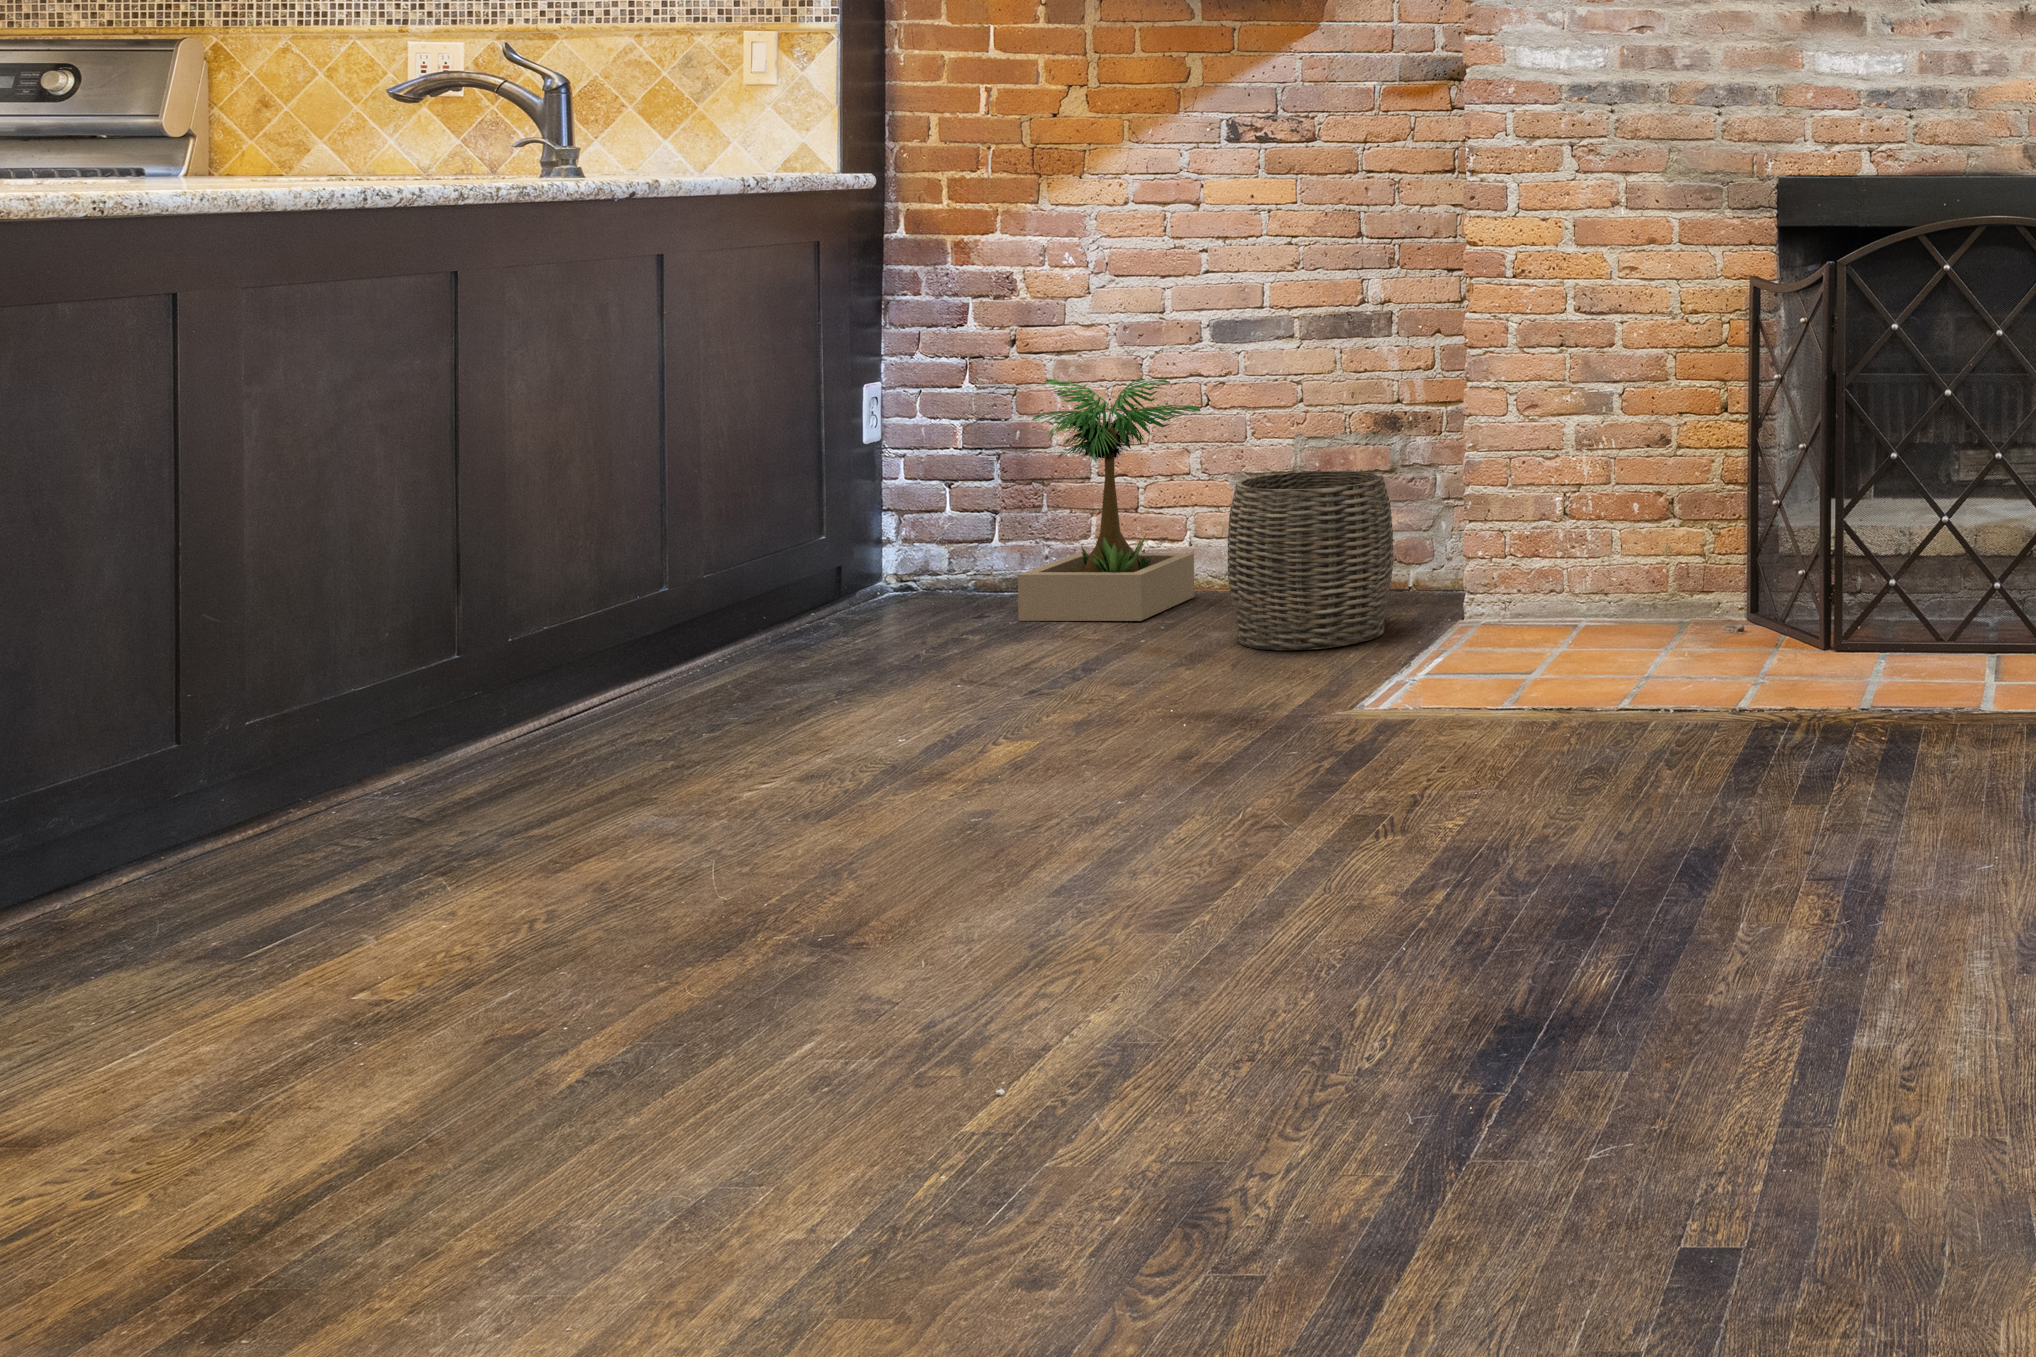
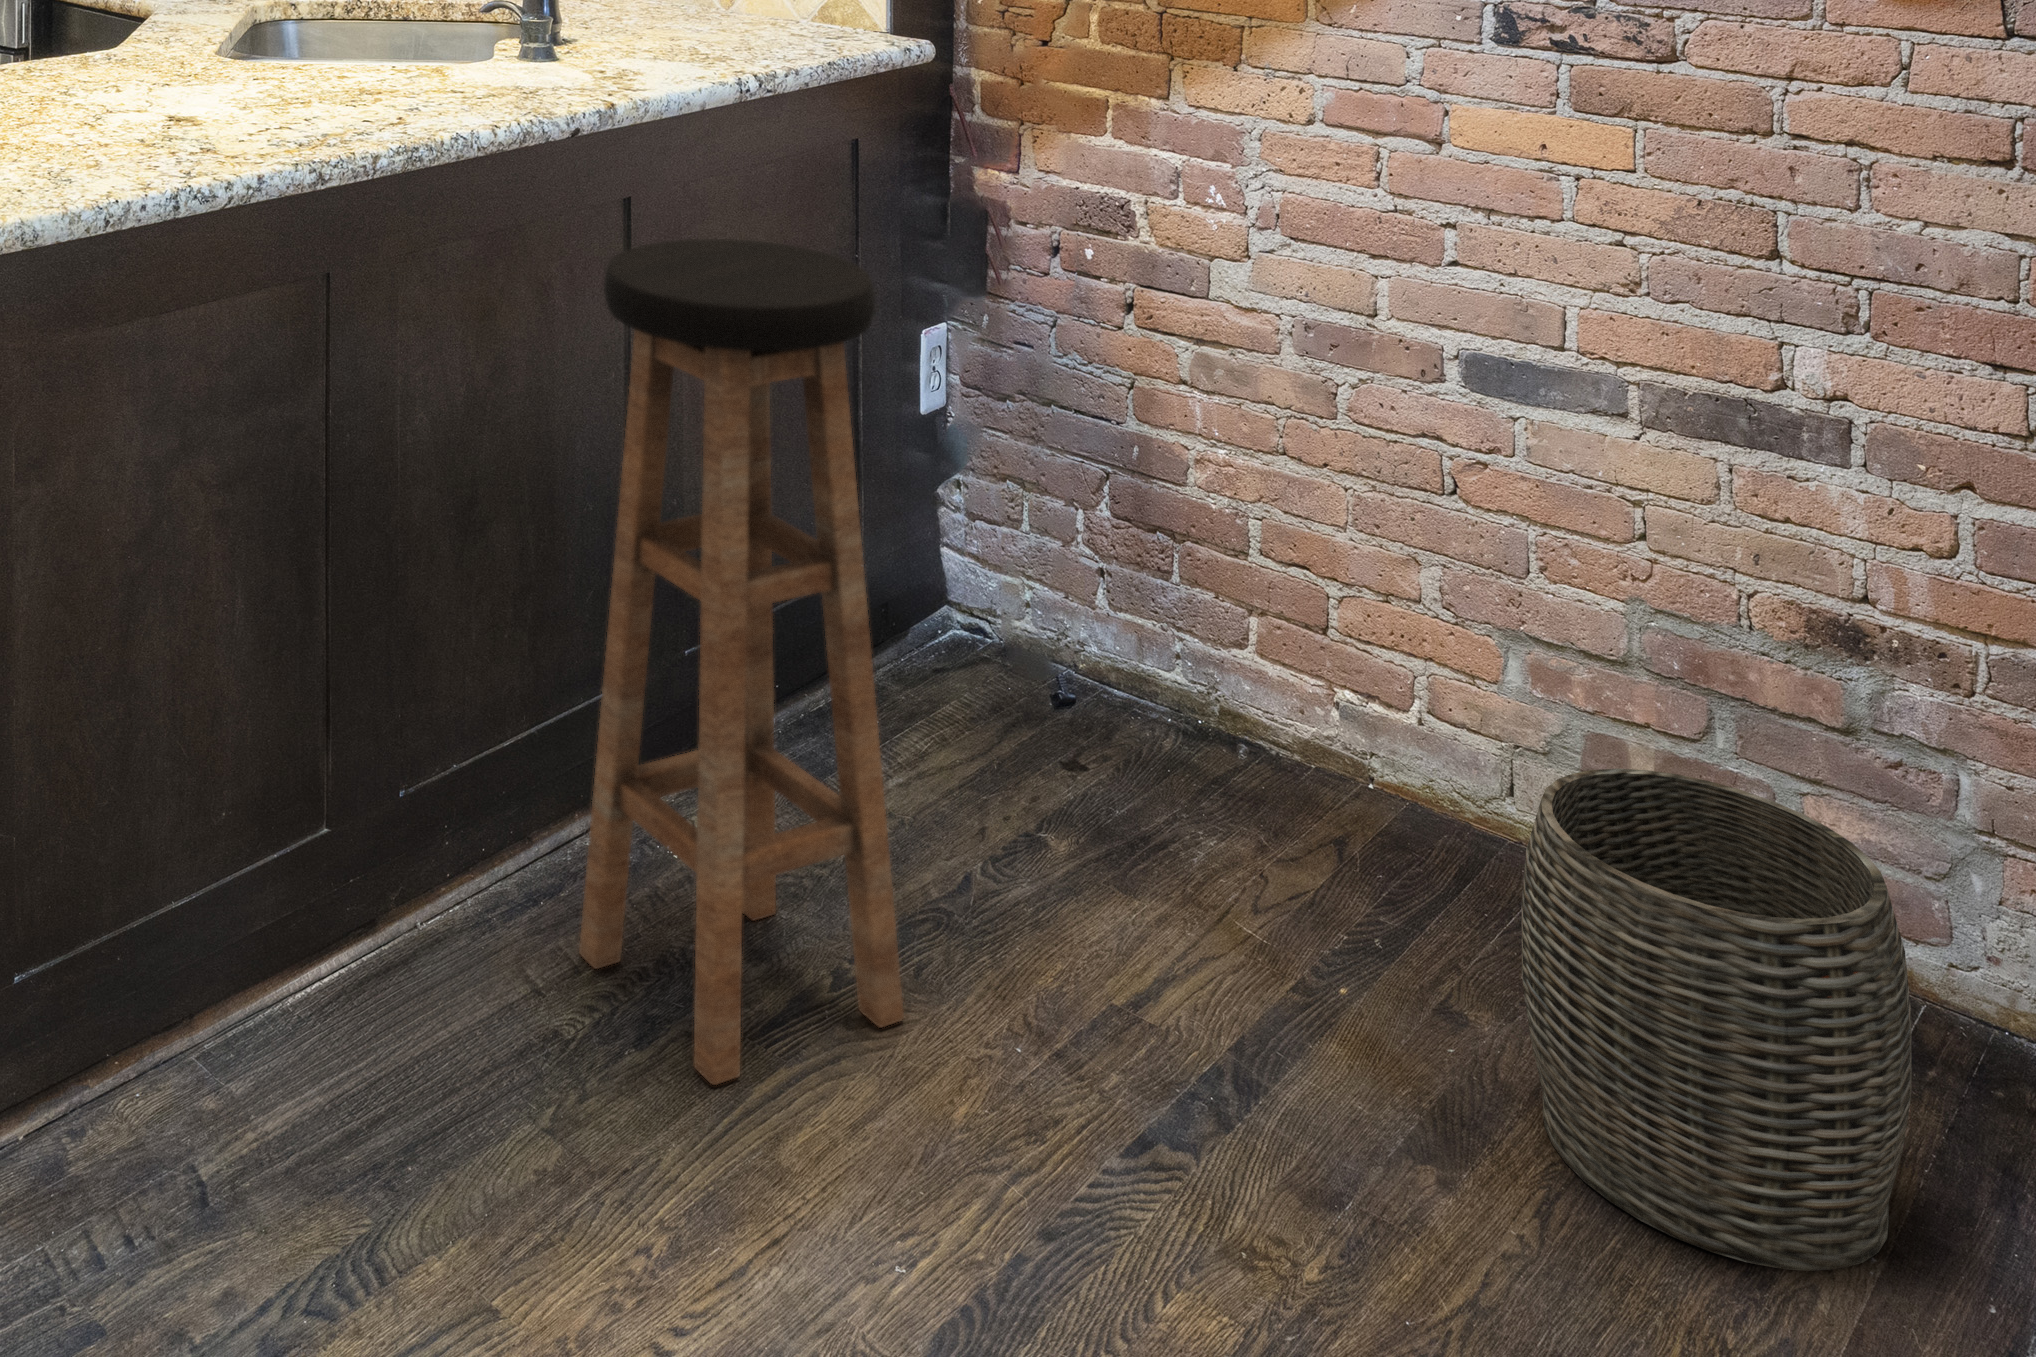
bar stool: none [657,248,887,711] -> present [579,239,904,1085]
potted plant: present [1018,378,1200,621] -> none [1130,419,1465,932]

